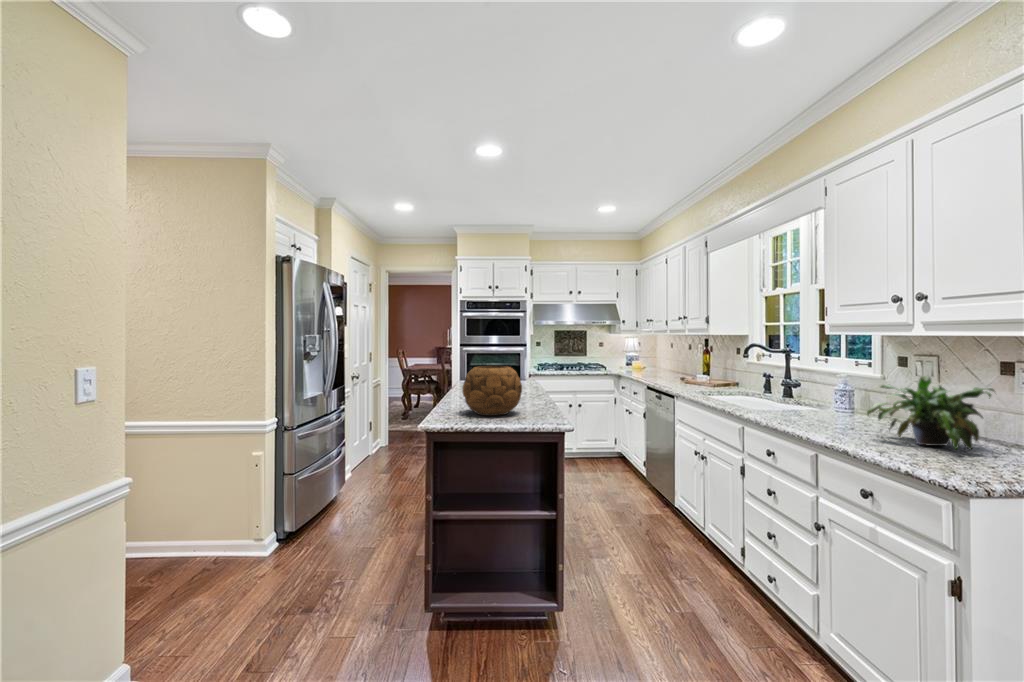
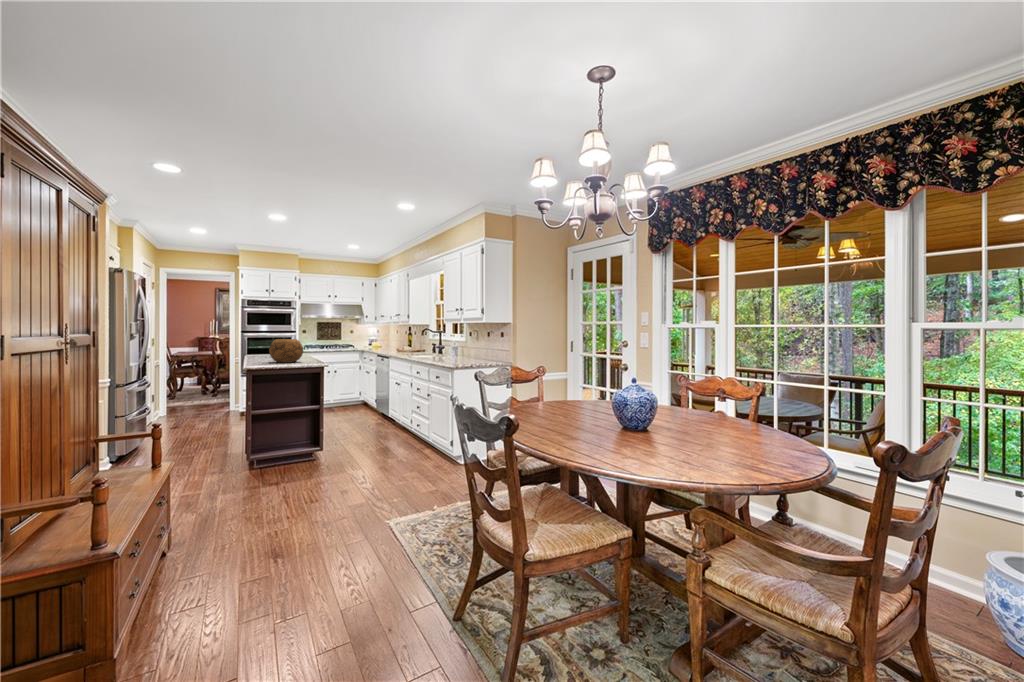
potted plant: present [867,376,994,449] -> none [442,338,474,362]

